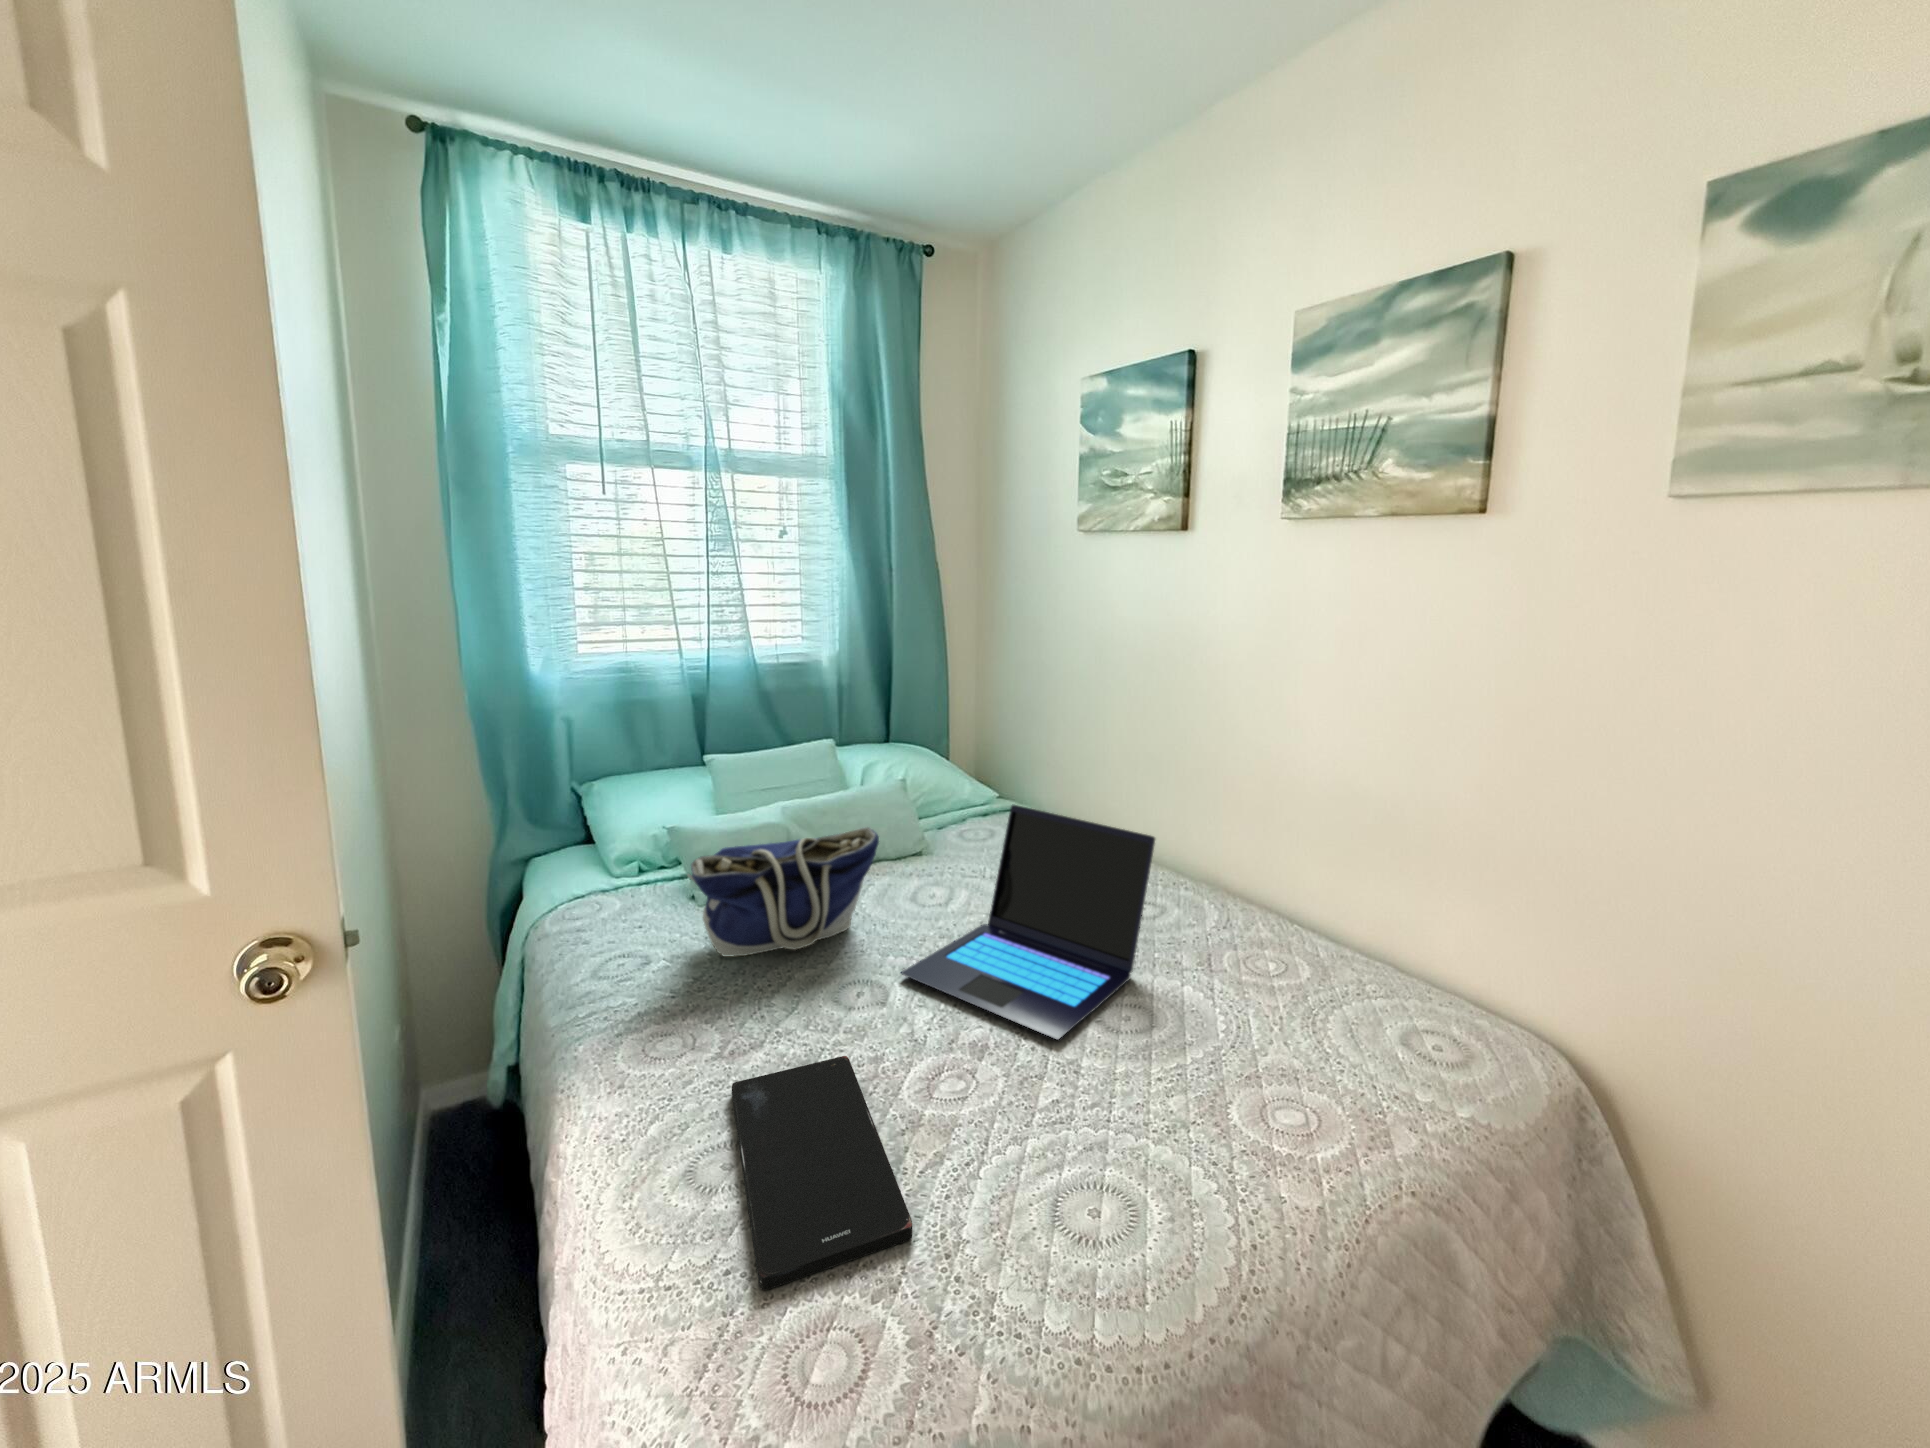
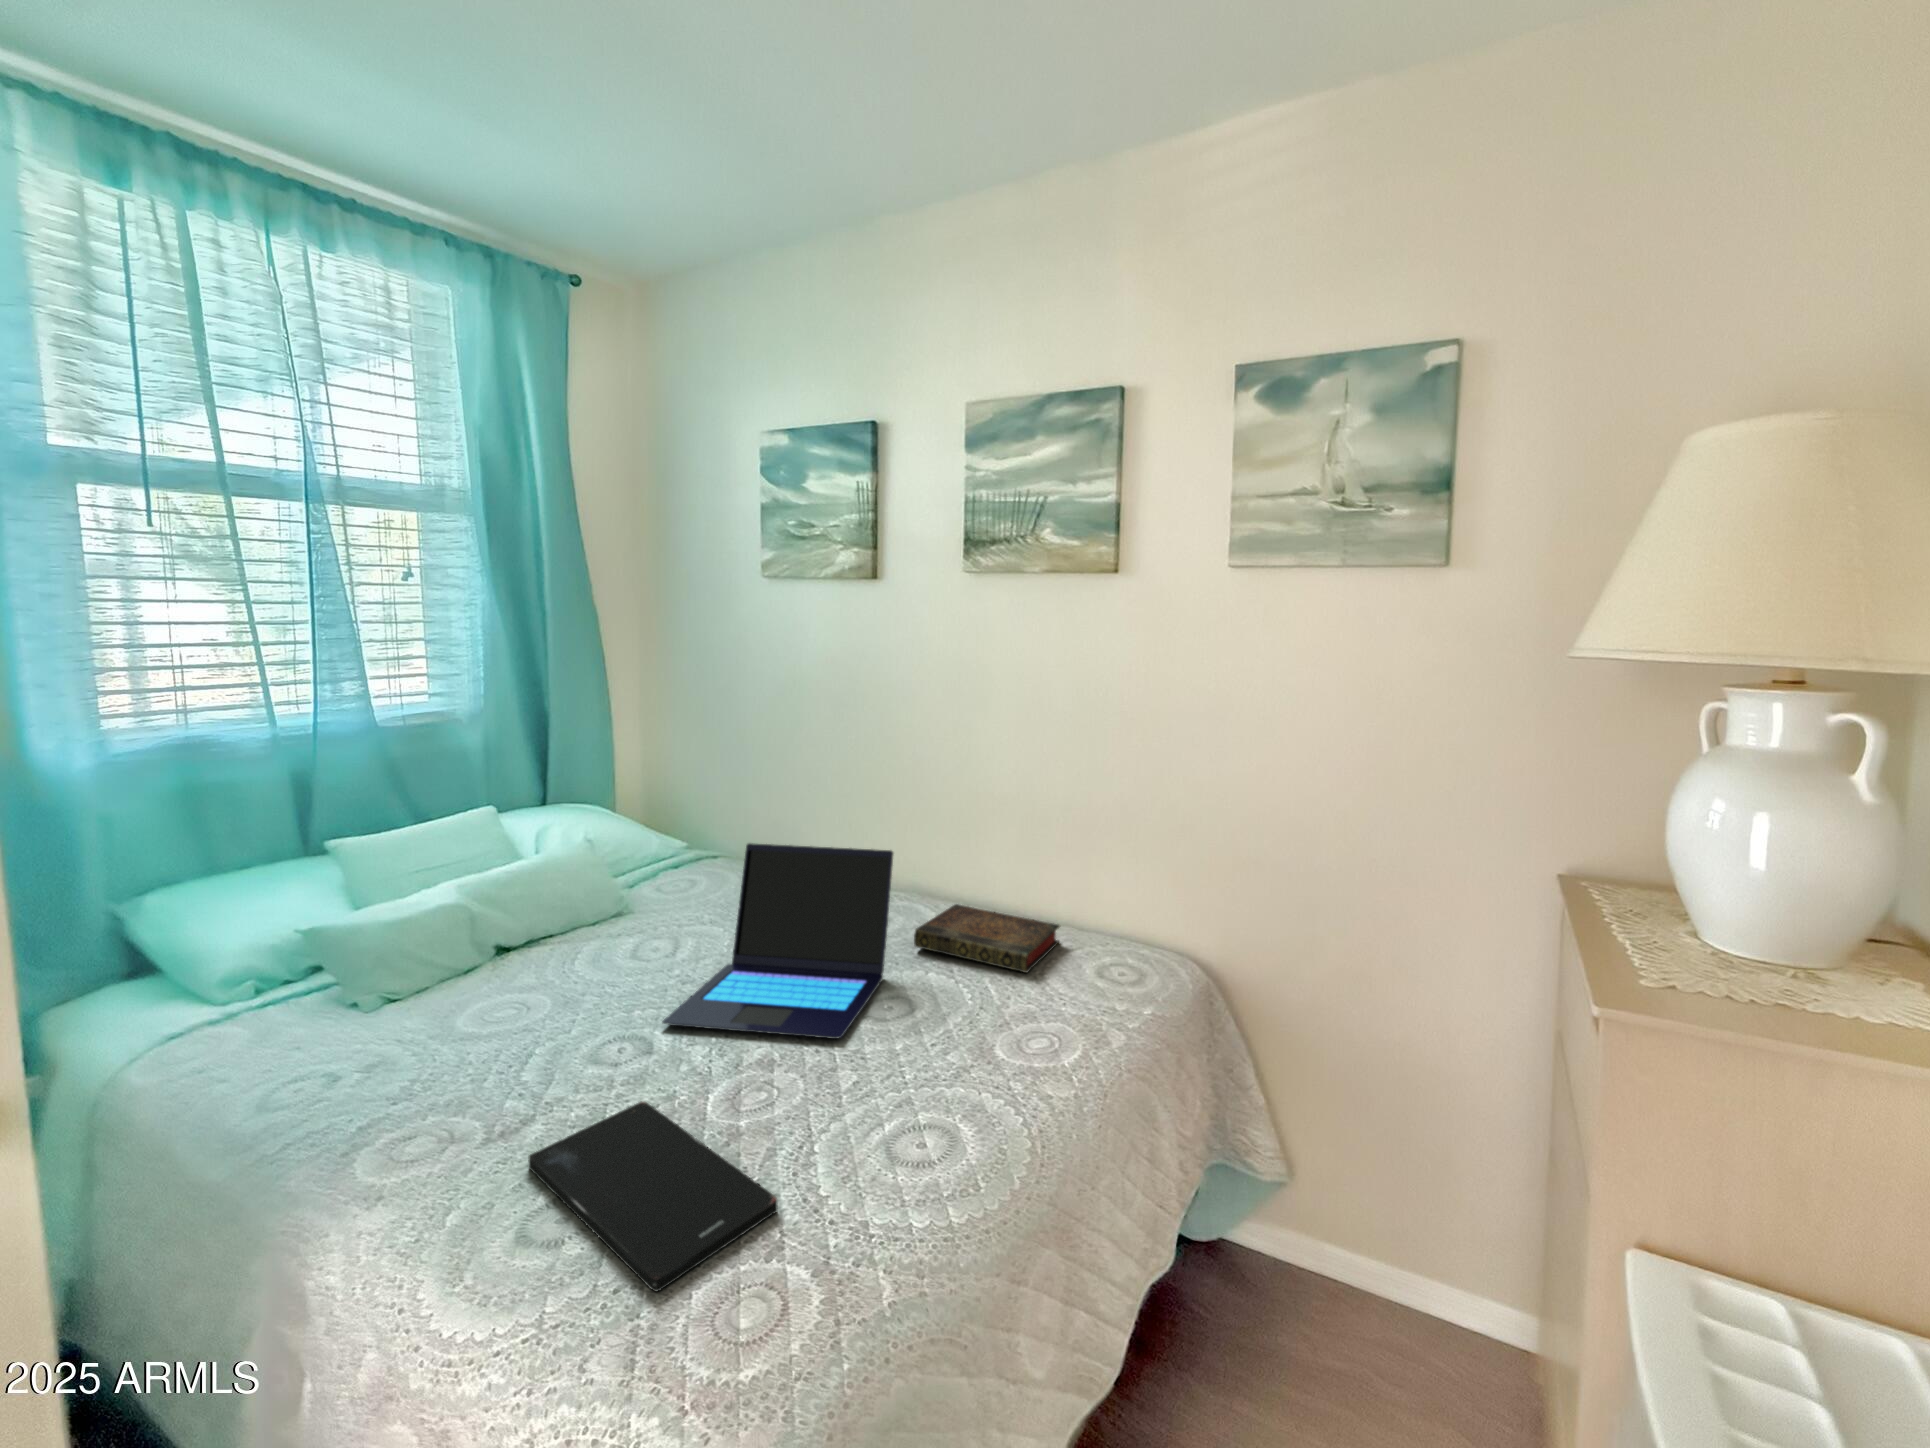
tote bag: present [688,827,879,956] -> none [391,886,616,1055]
book: none [1177,906,1363,1014] -> present [914,904,1060,973]

